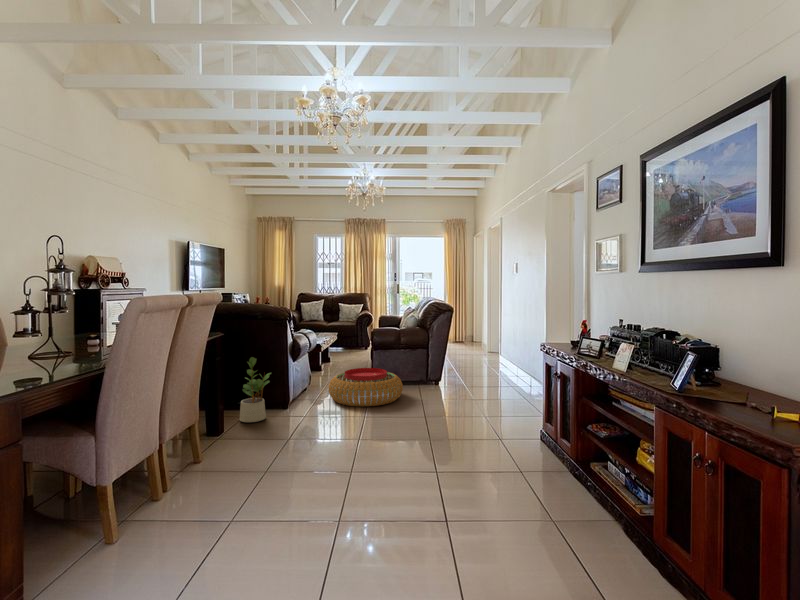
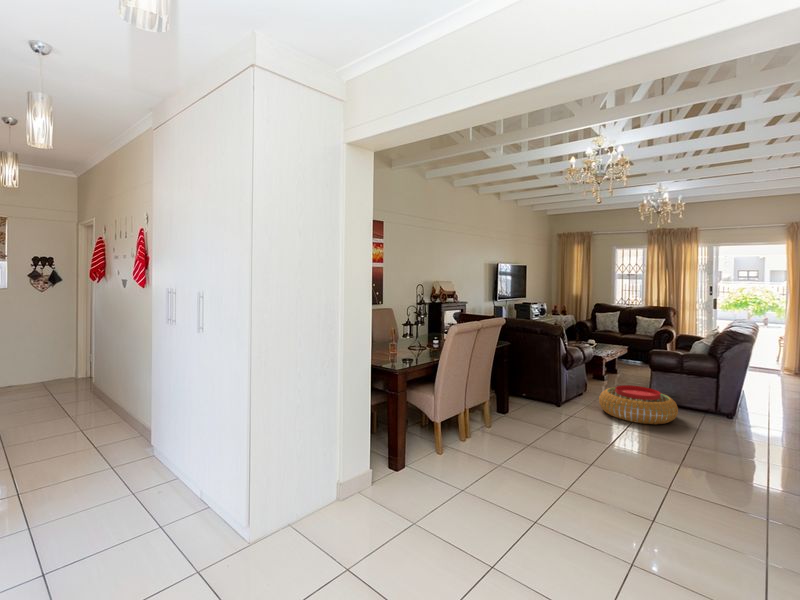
potted plant: present [240,357,271,422] -> none [521,363,547,413]

